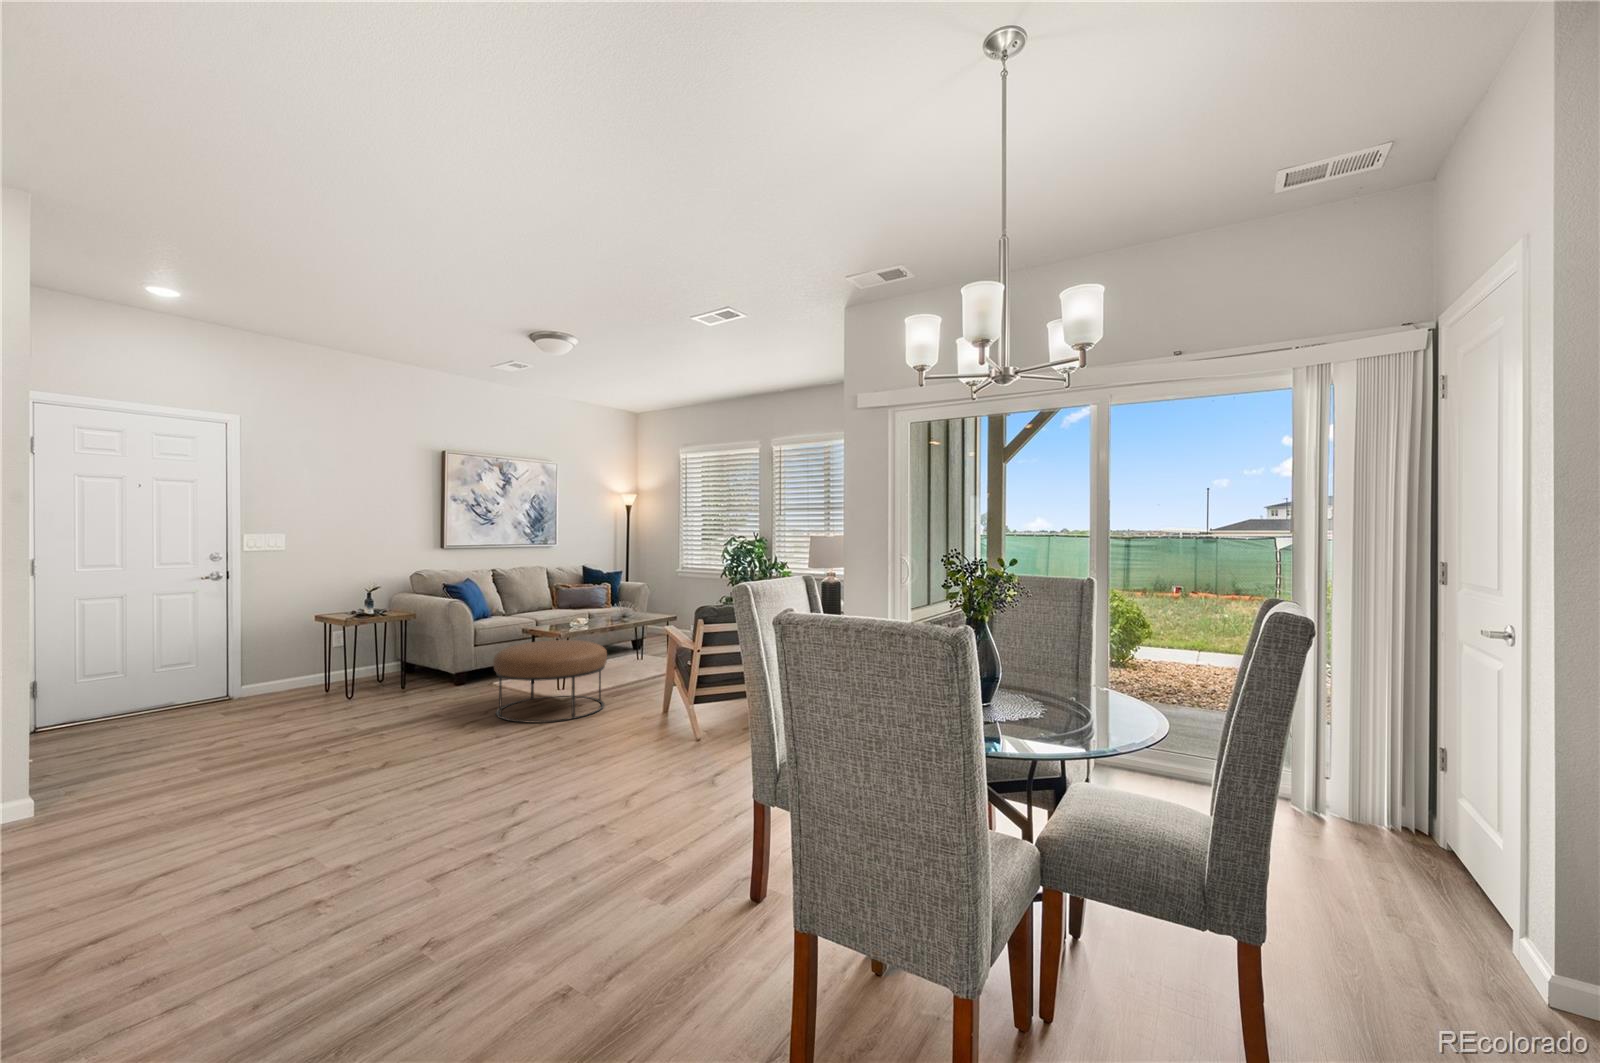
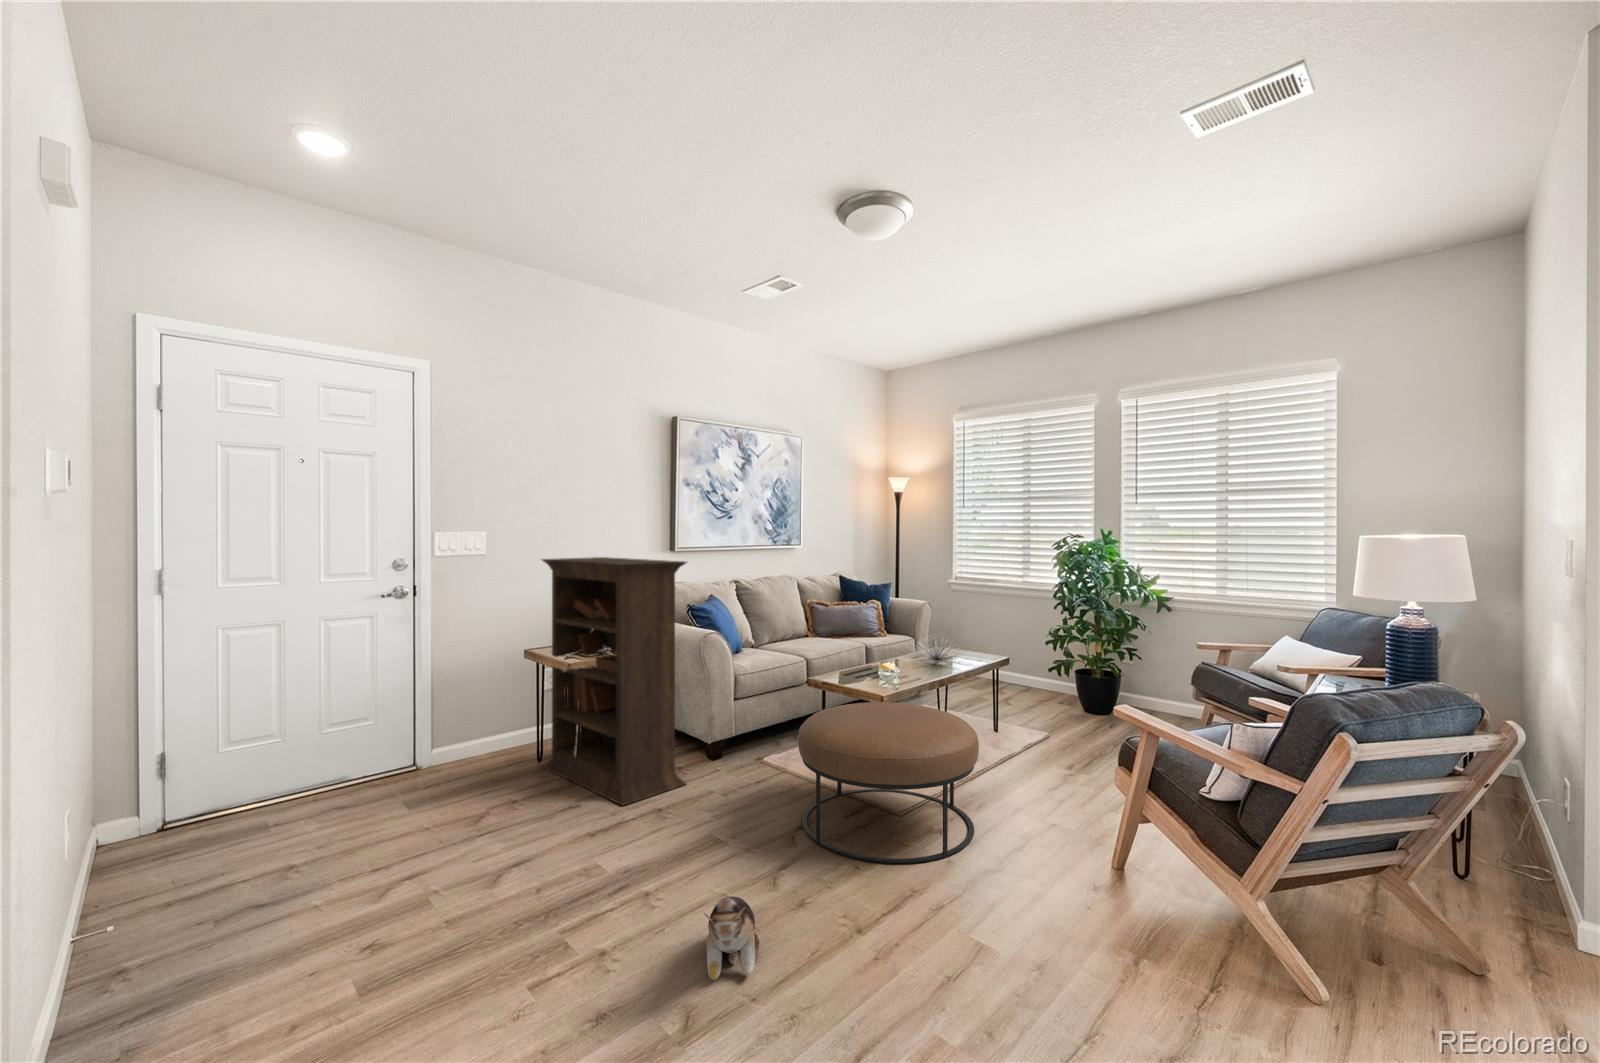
bookcase: none [326,552,432,710] -> present [542,557,686,805]
plush toy: none [395,718,436,762] -> present [704,896,759,980]

